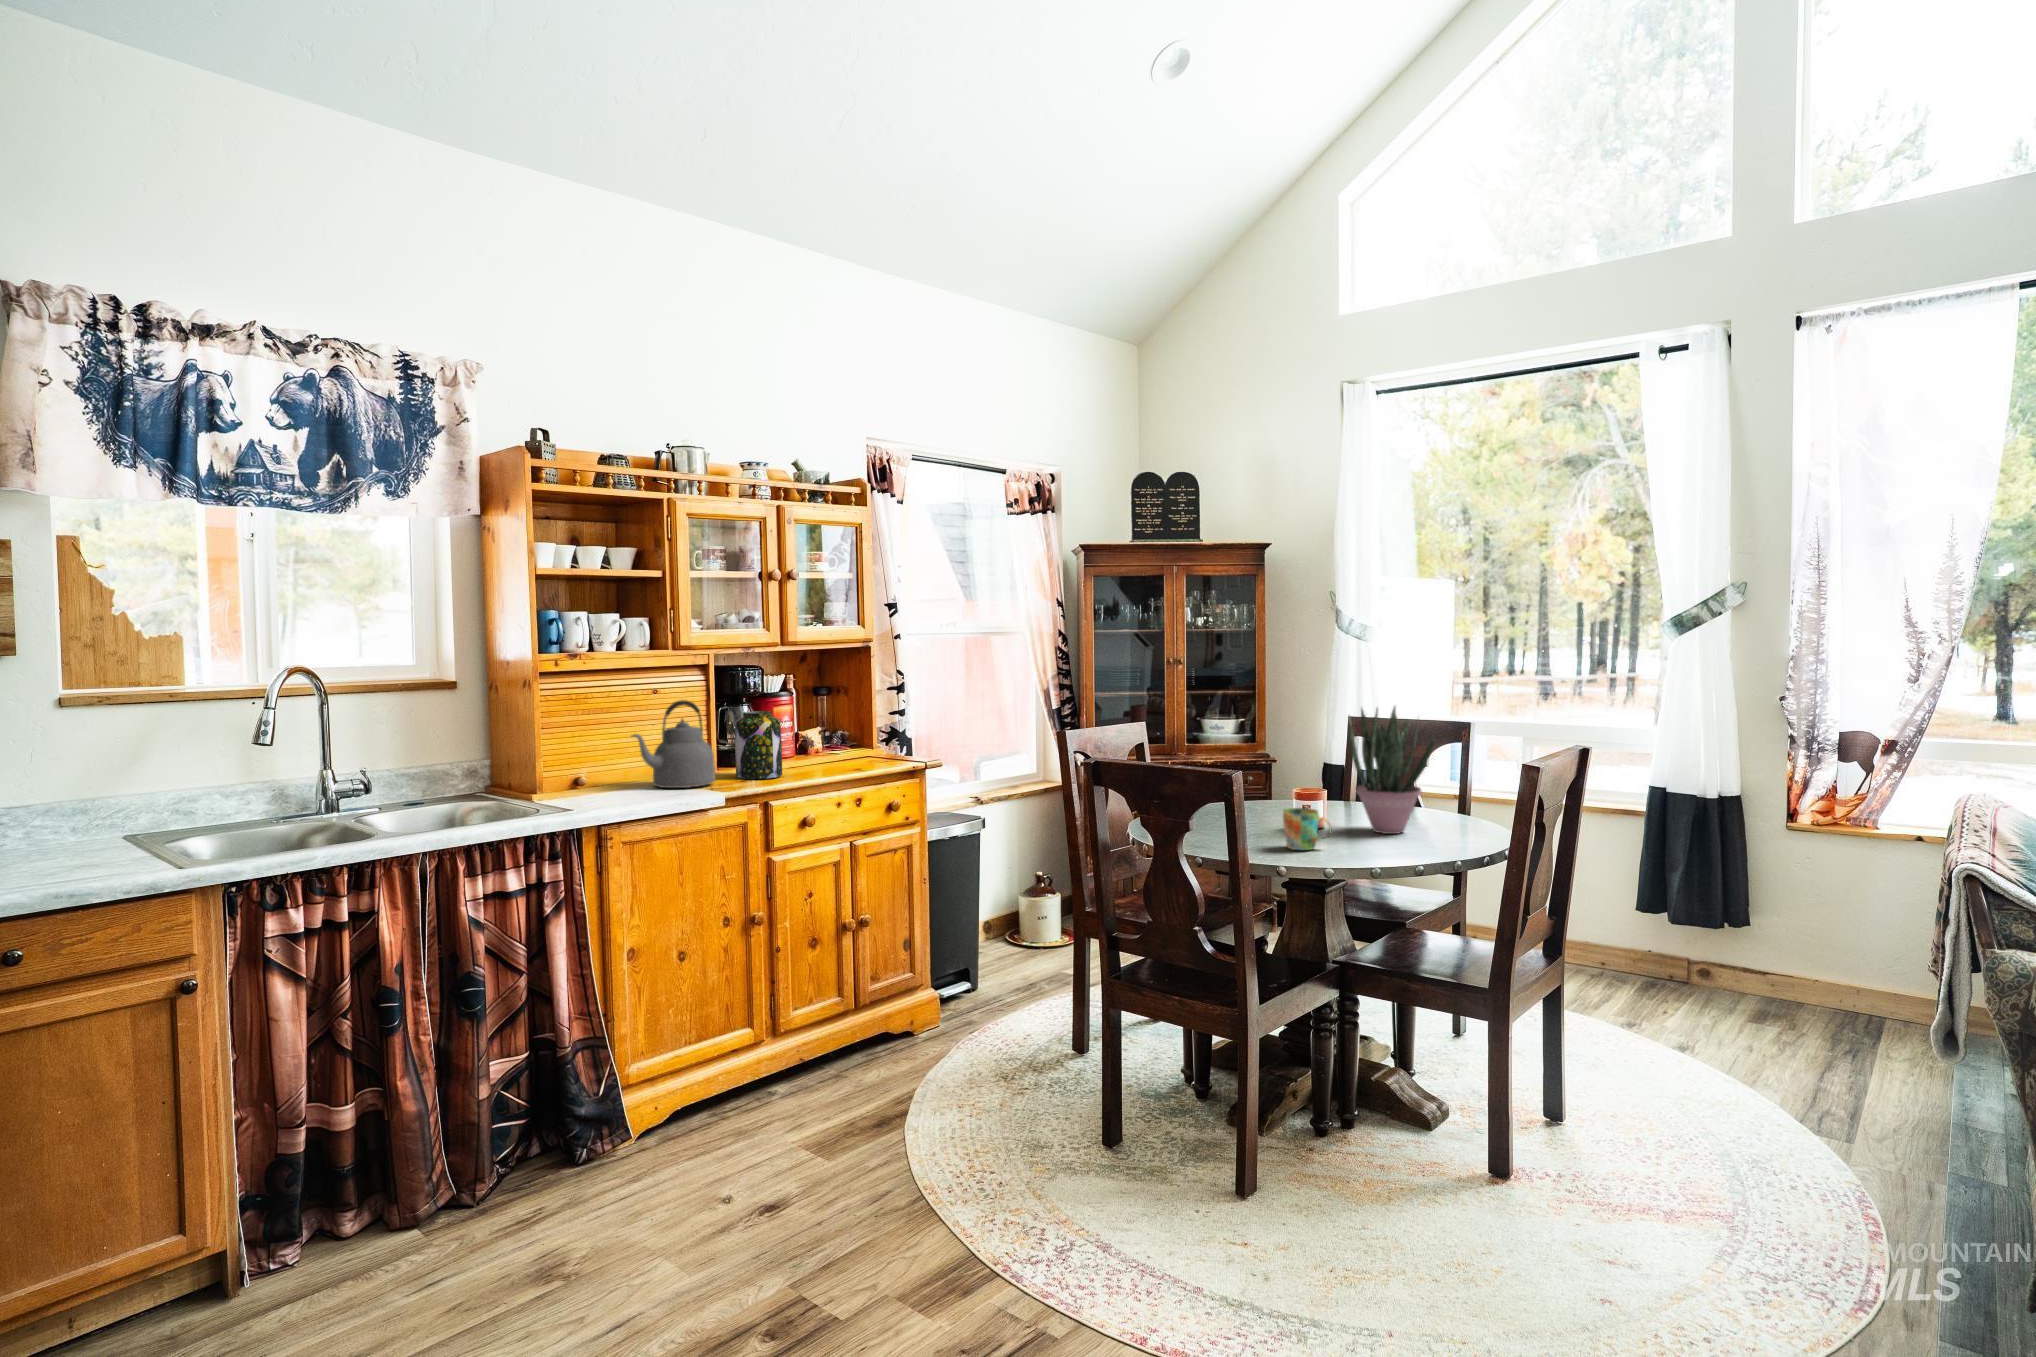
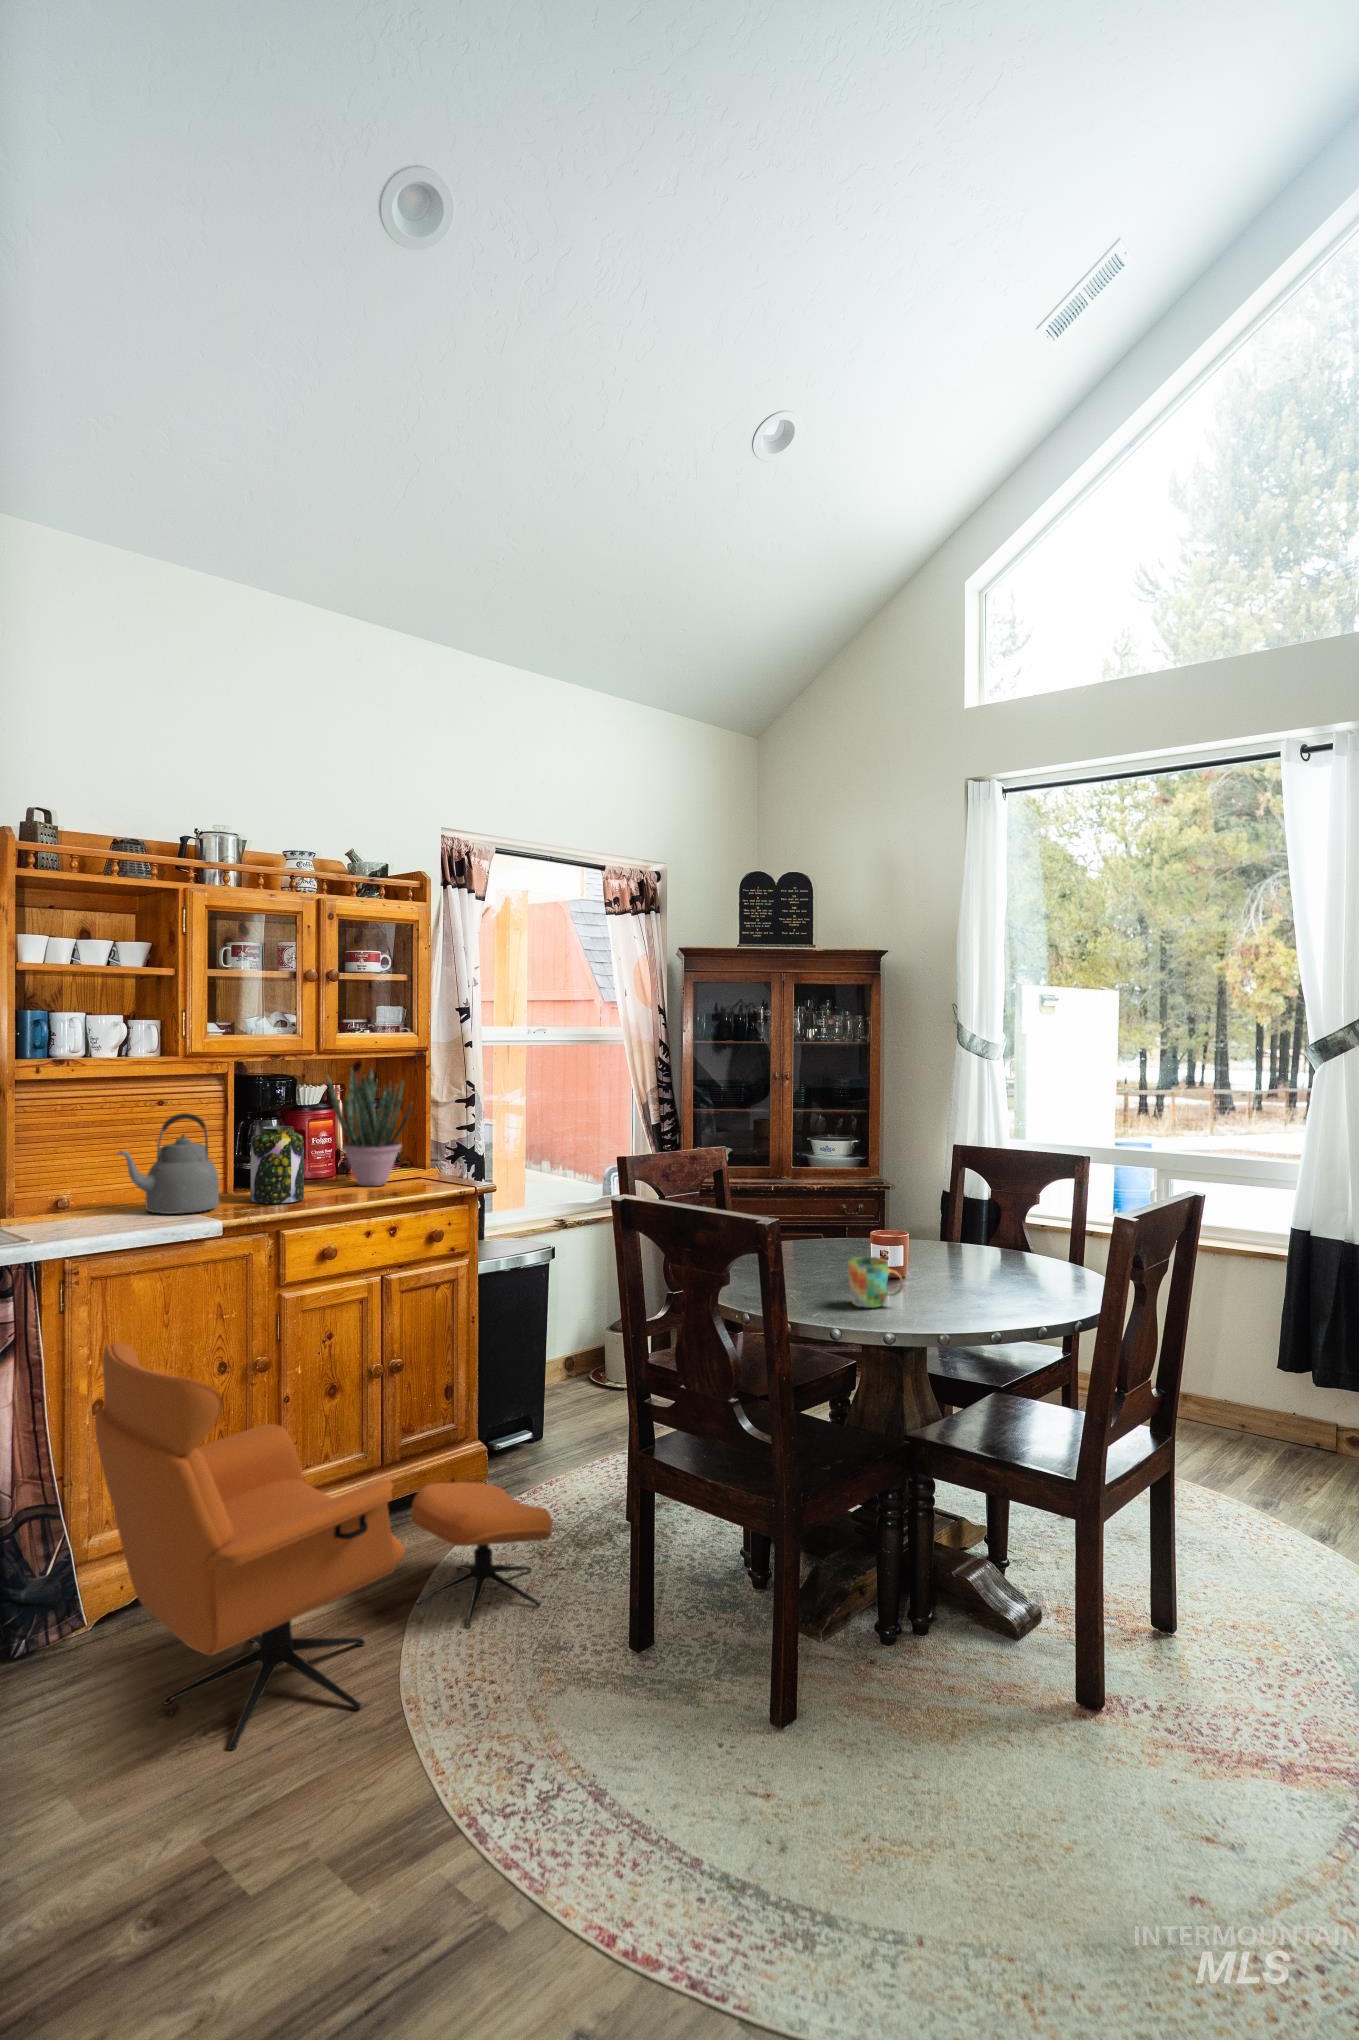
potted plant: present [1348,707,1434,834] -> present [327,1068,412,1186]
armchair: none [653,892,1022,1225] -> present [95,1342,553,1750]

